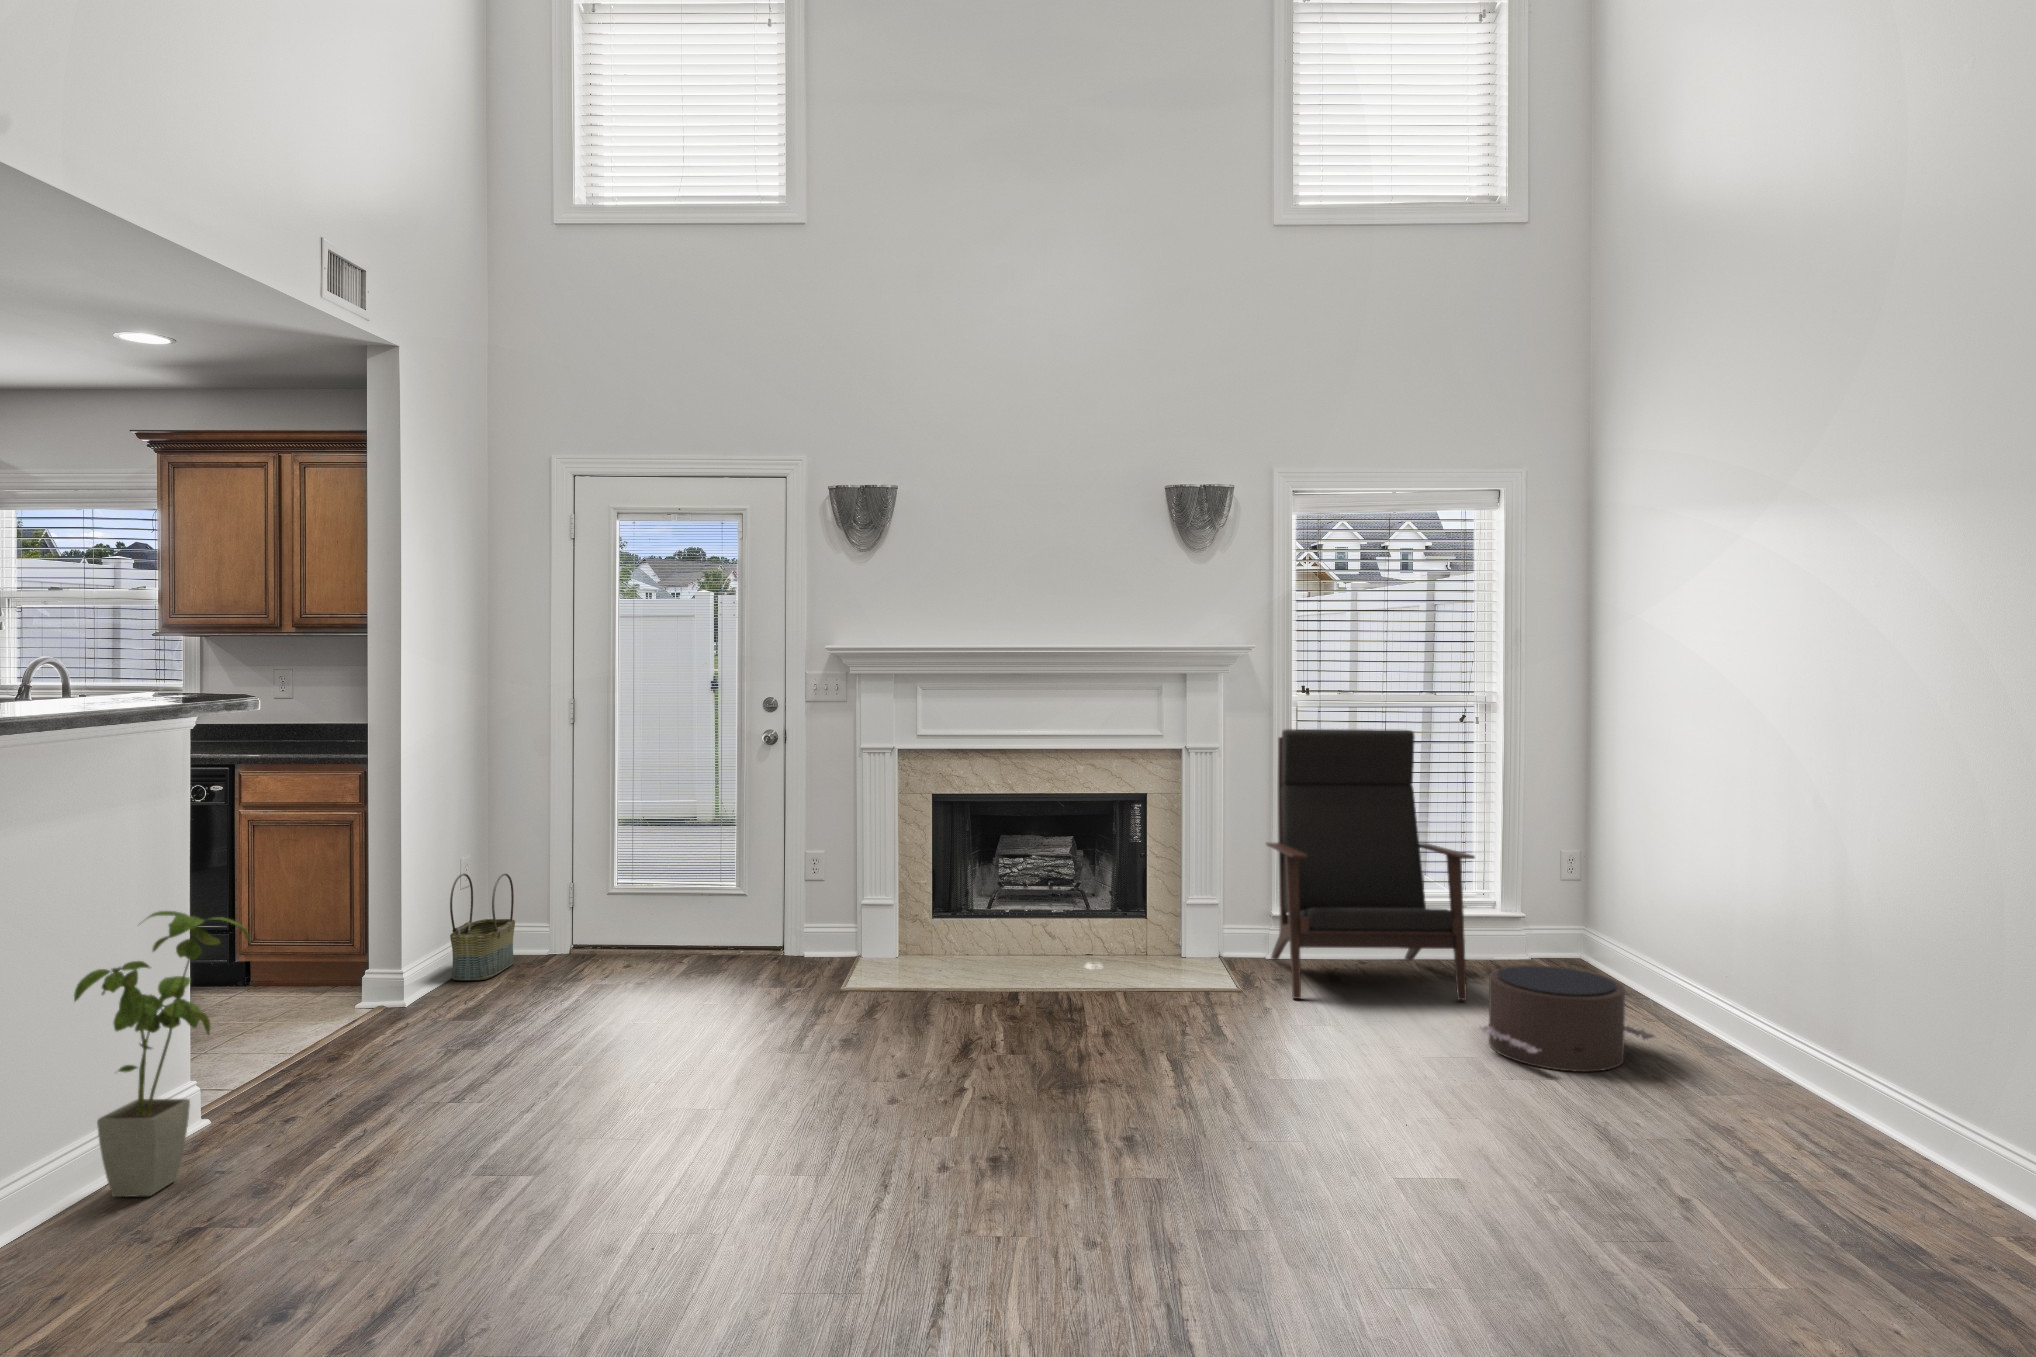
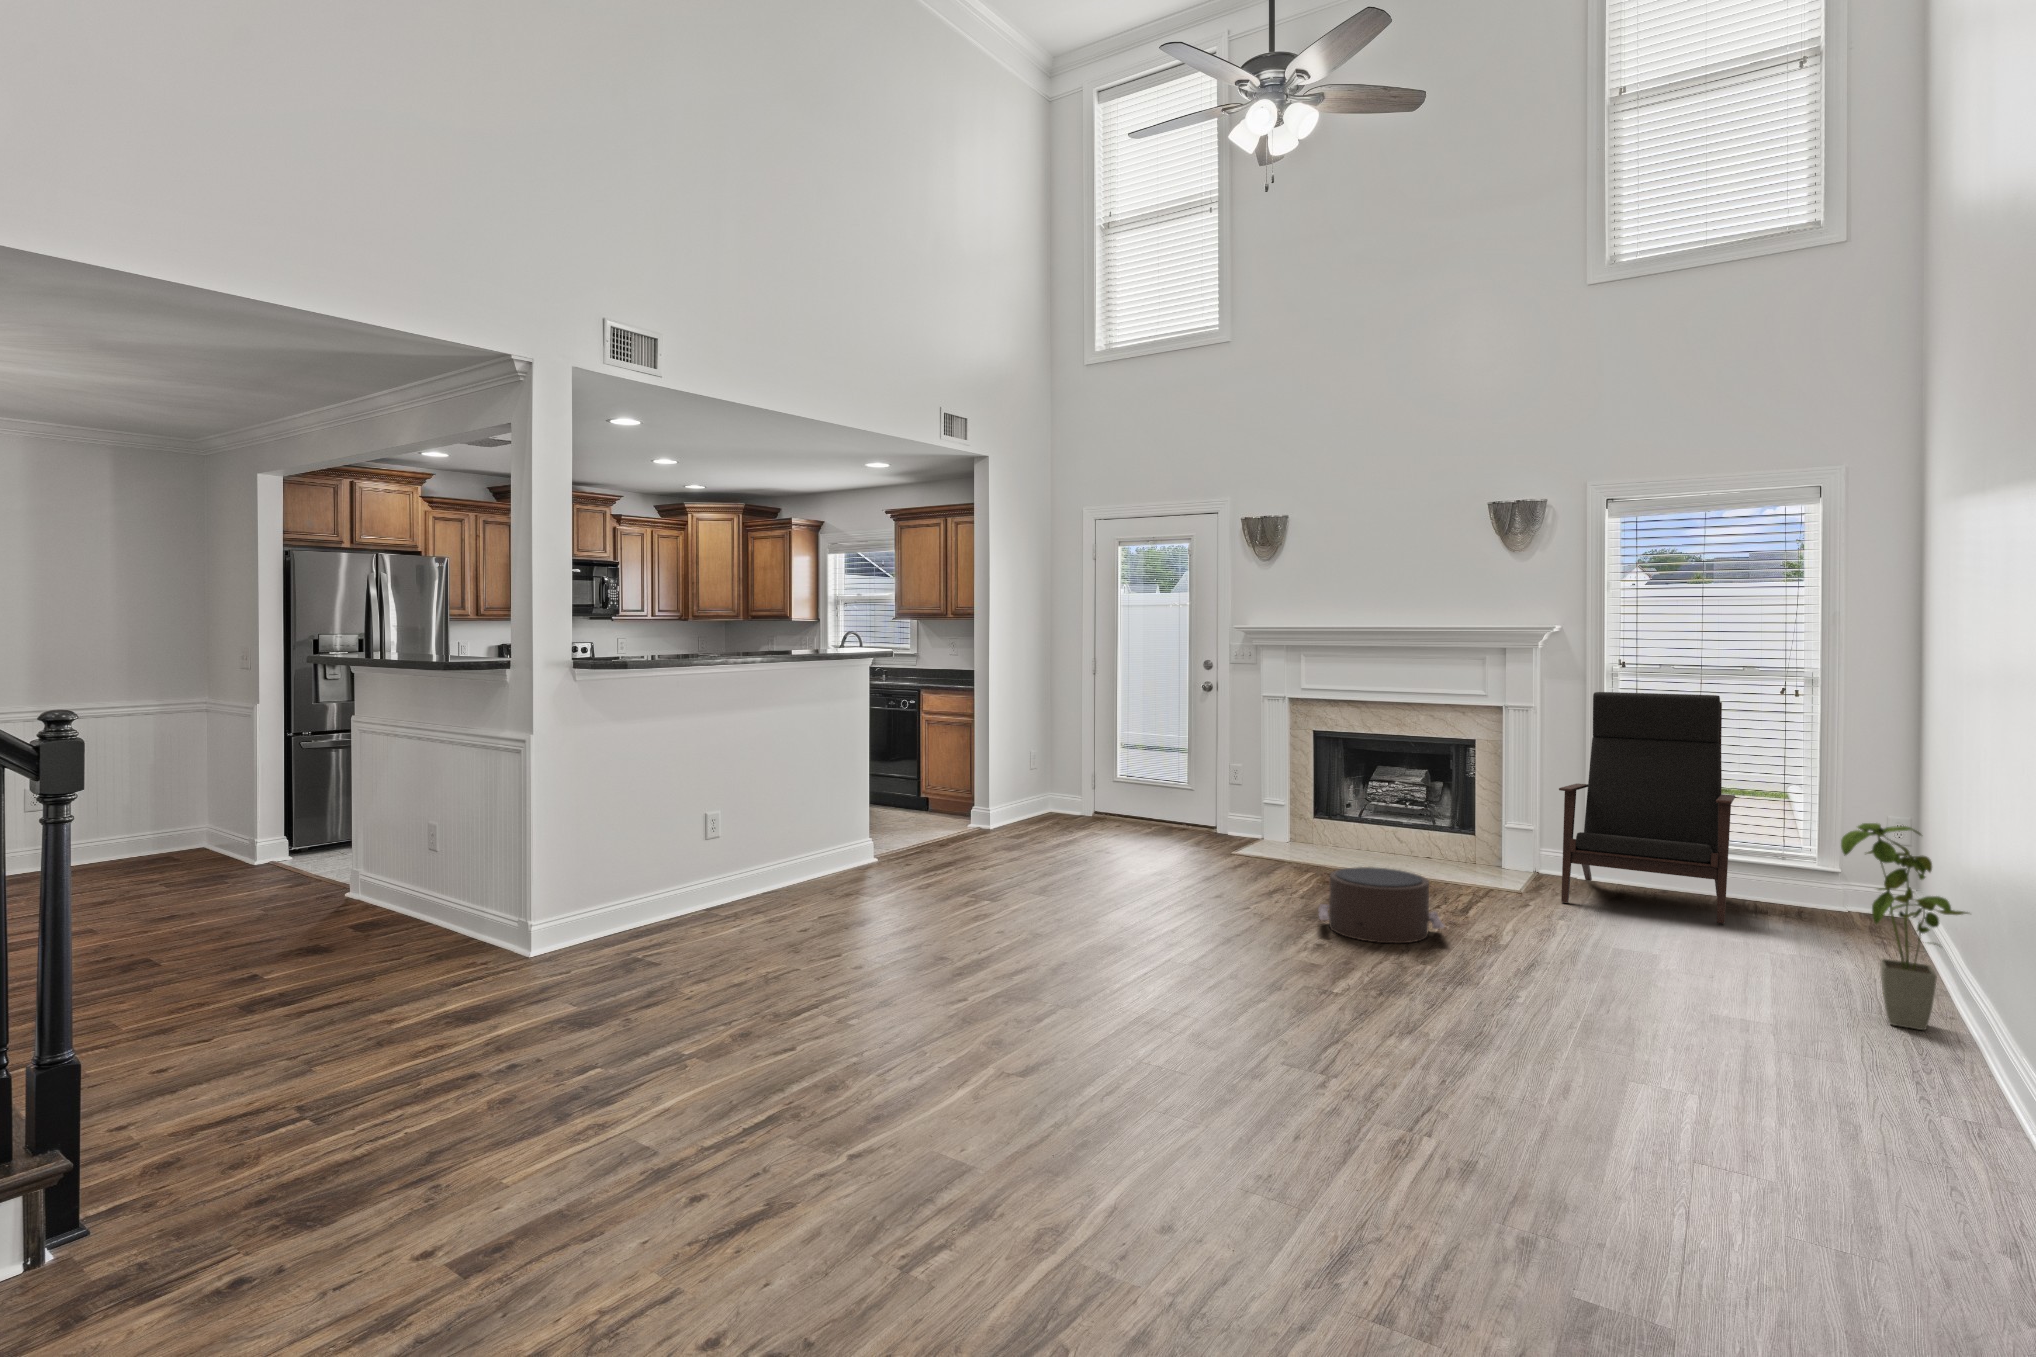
basket: present [450,873,515,980] -> none [1017,763,1056,826]
house plant: present [74,911,250,1197] -> present [1841,823,1968,1030]
pouf: present [1480,965,1655,1072] -> present [1318,867,1444,943]

